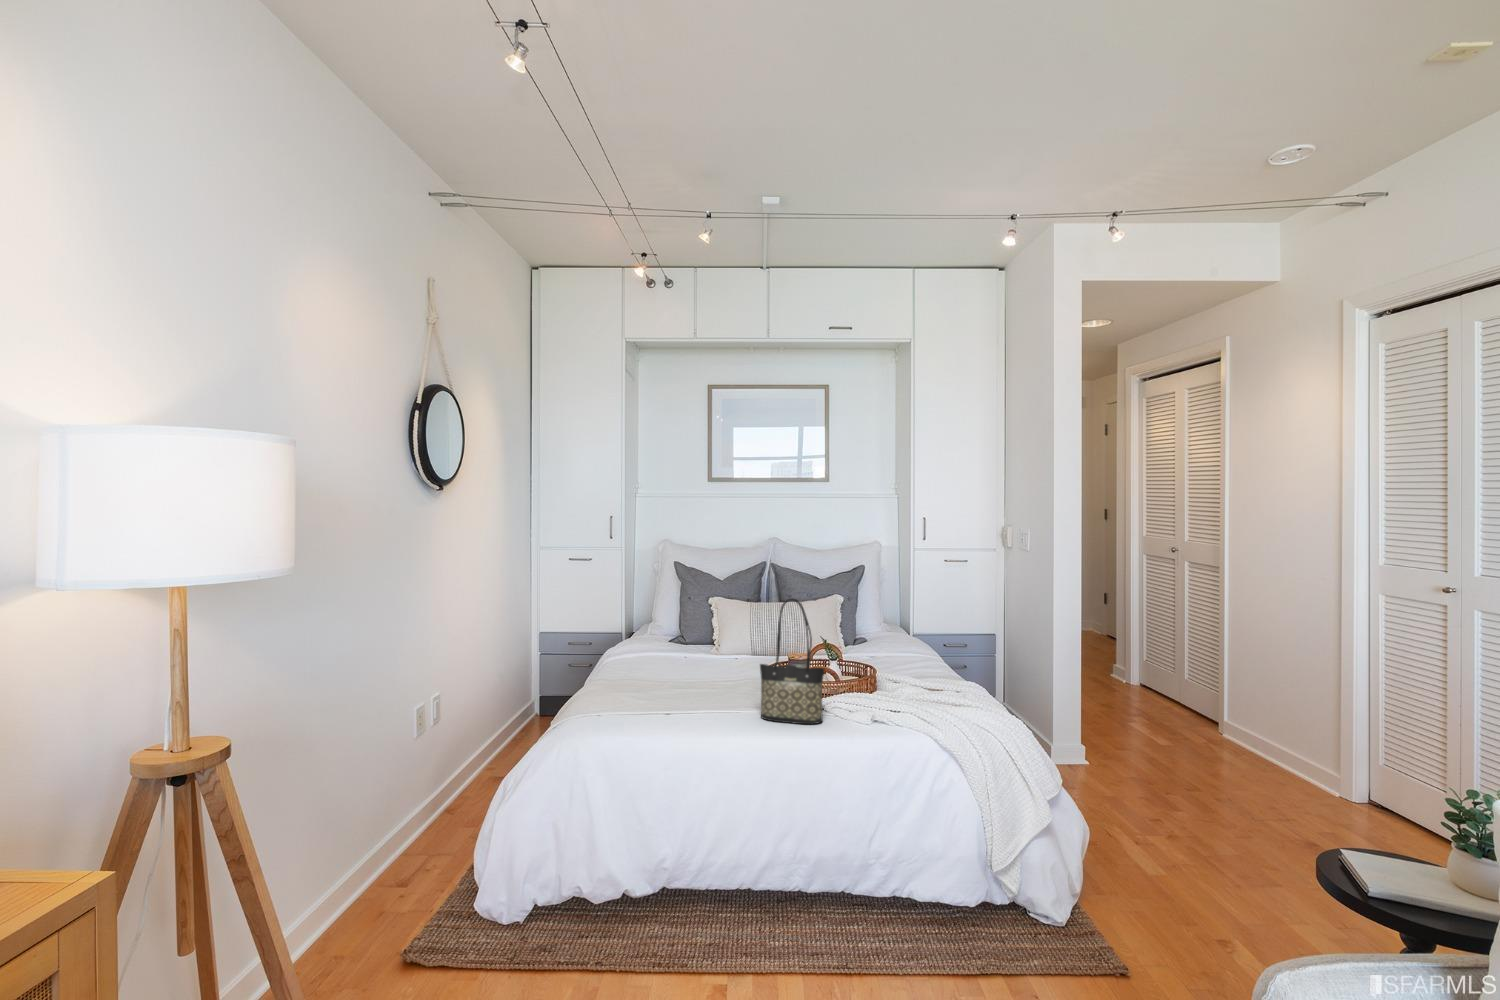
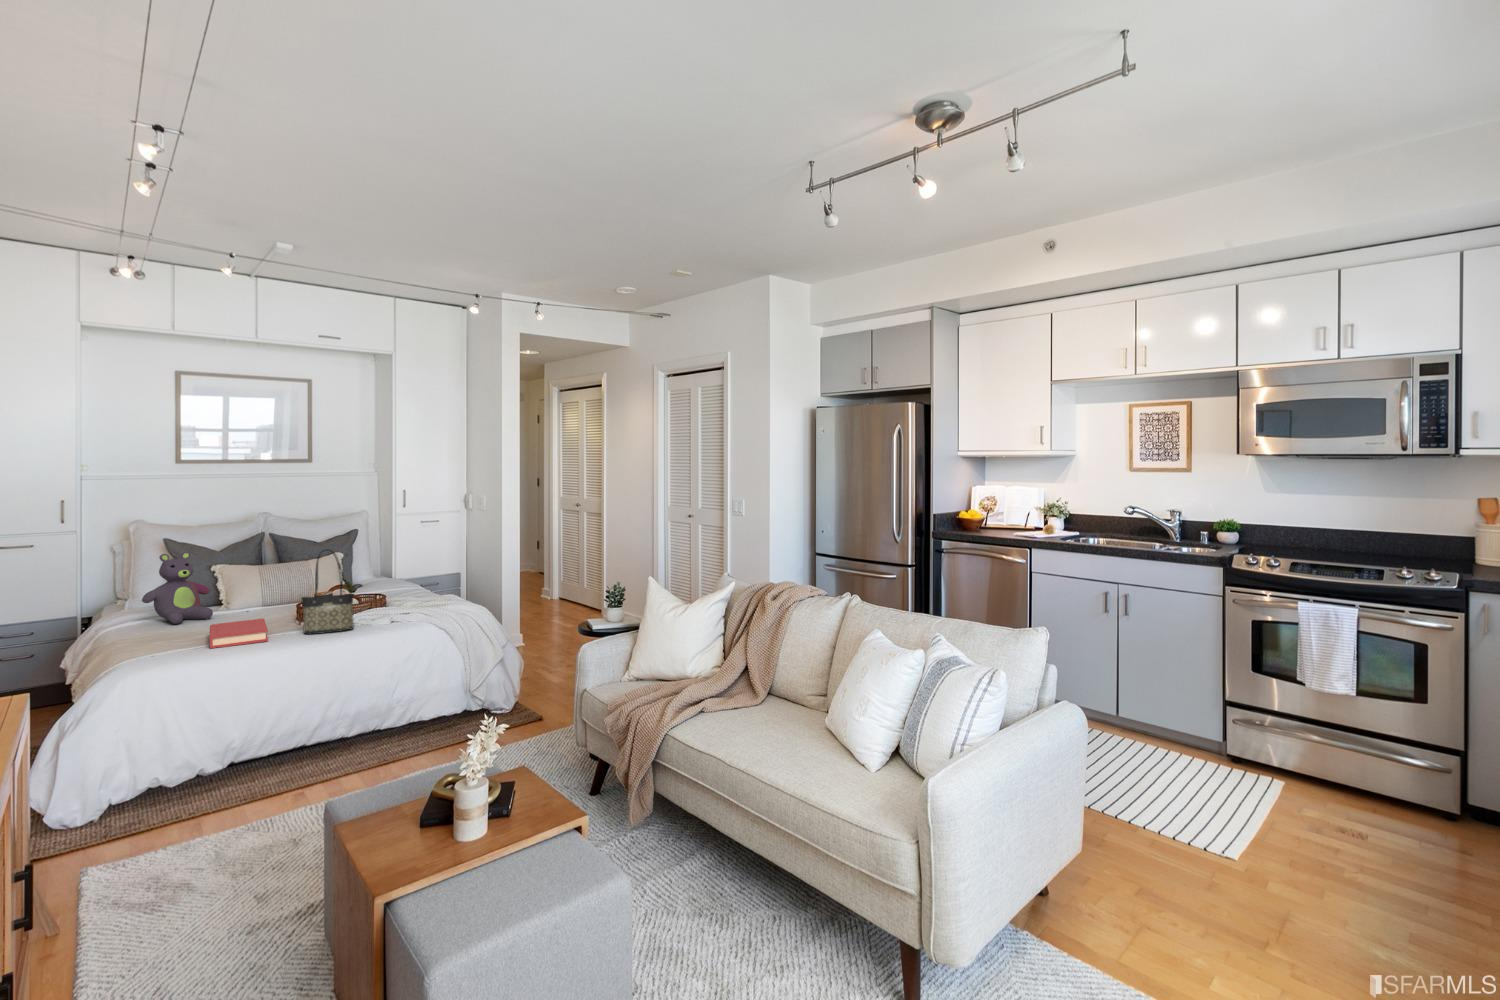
stuffed bear: none [632,582,696,668] -> present [142,552,213,624]
hardback book: none [652,682,725,722] -> present [210,618,268,648]

